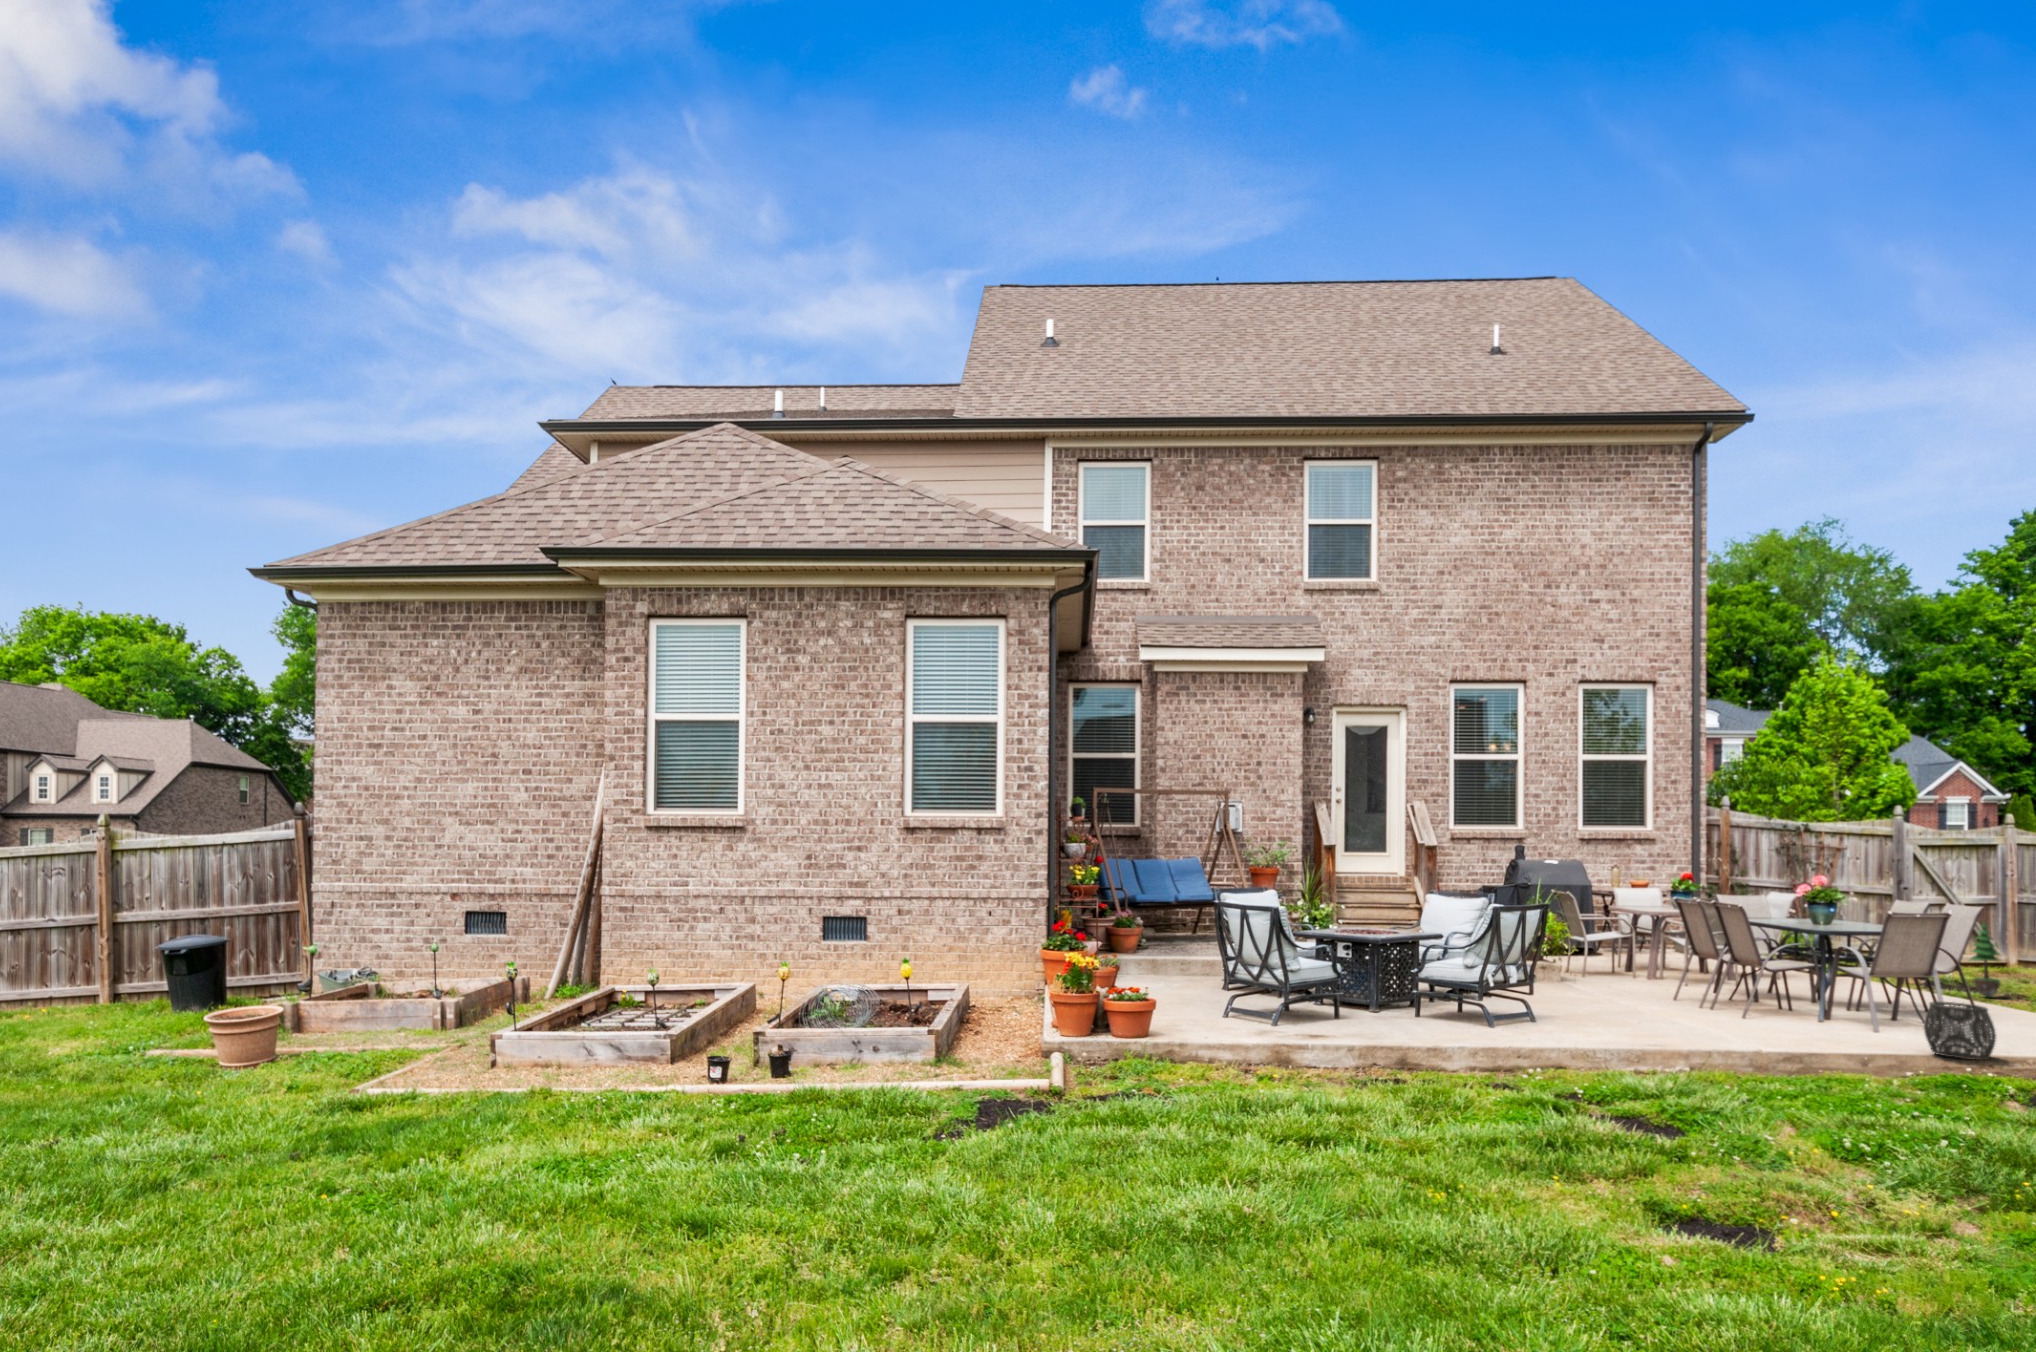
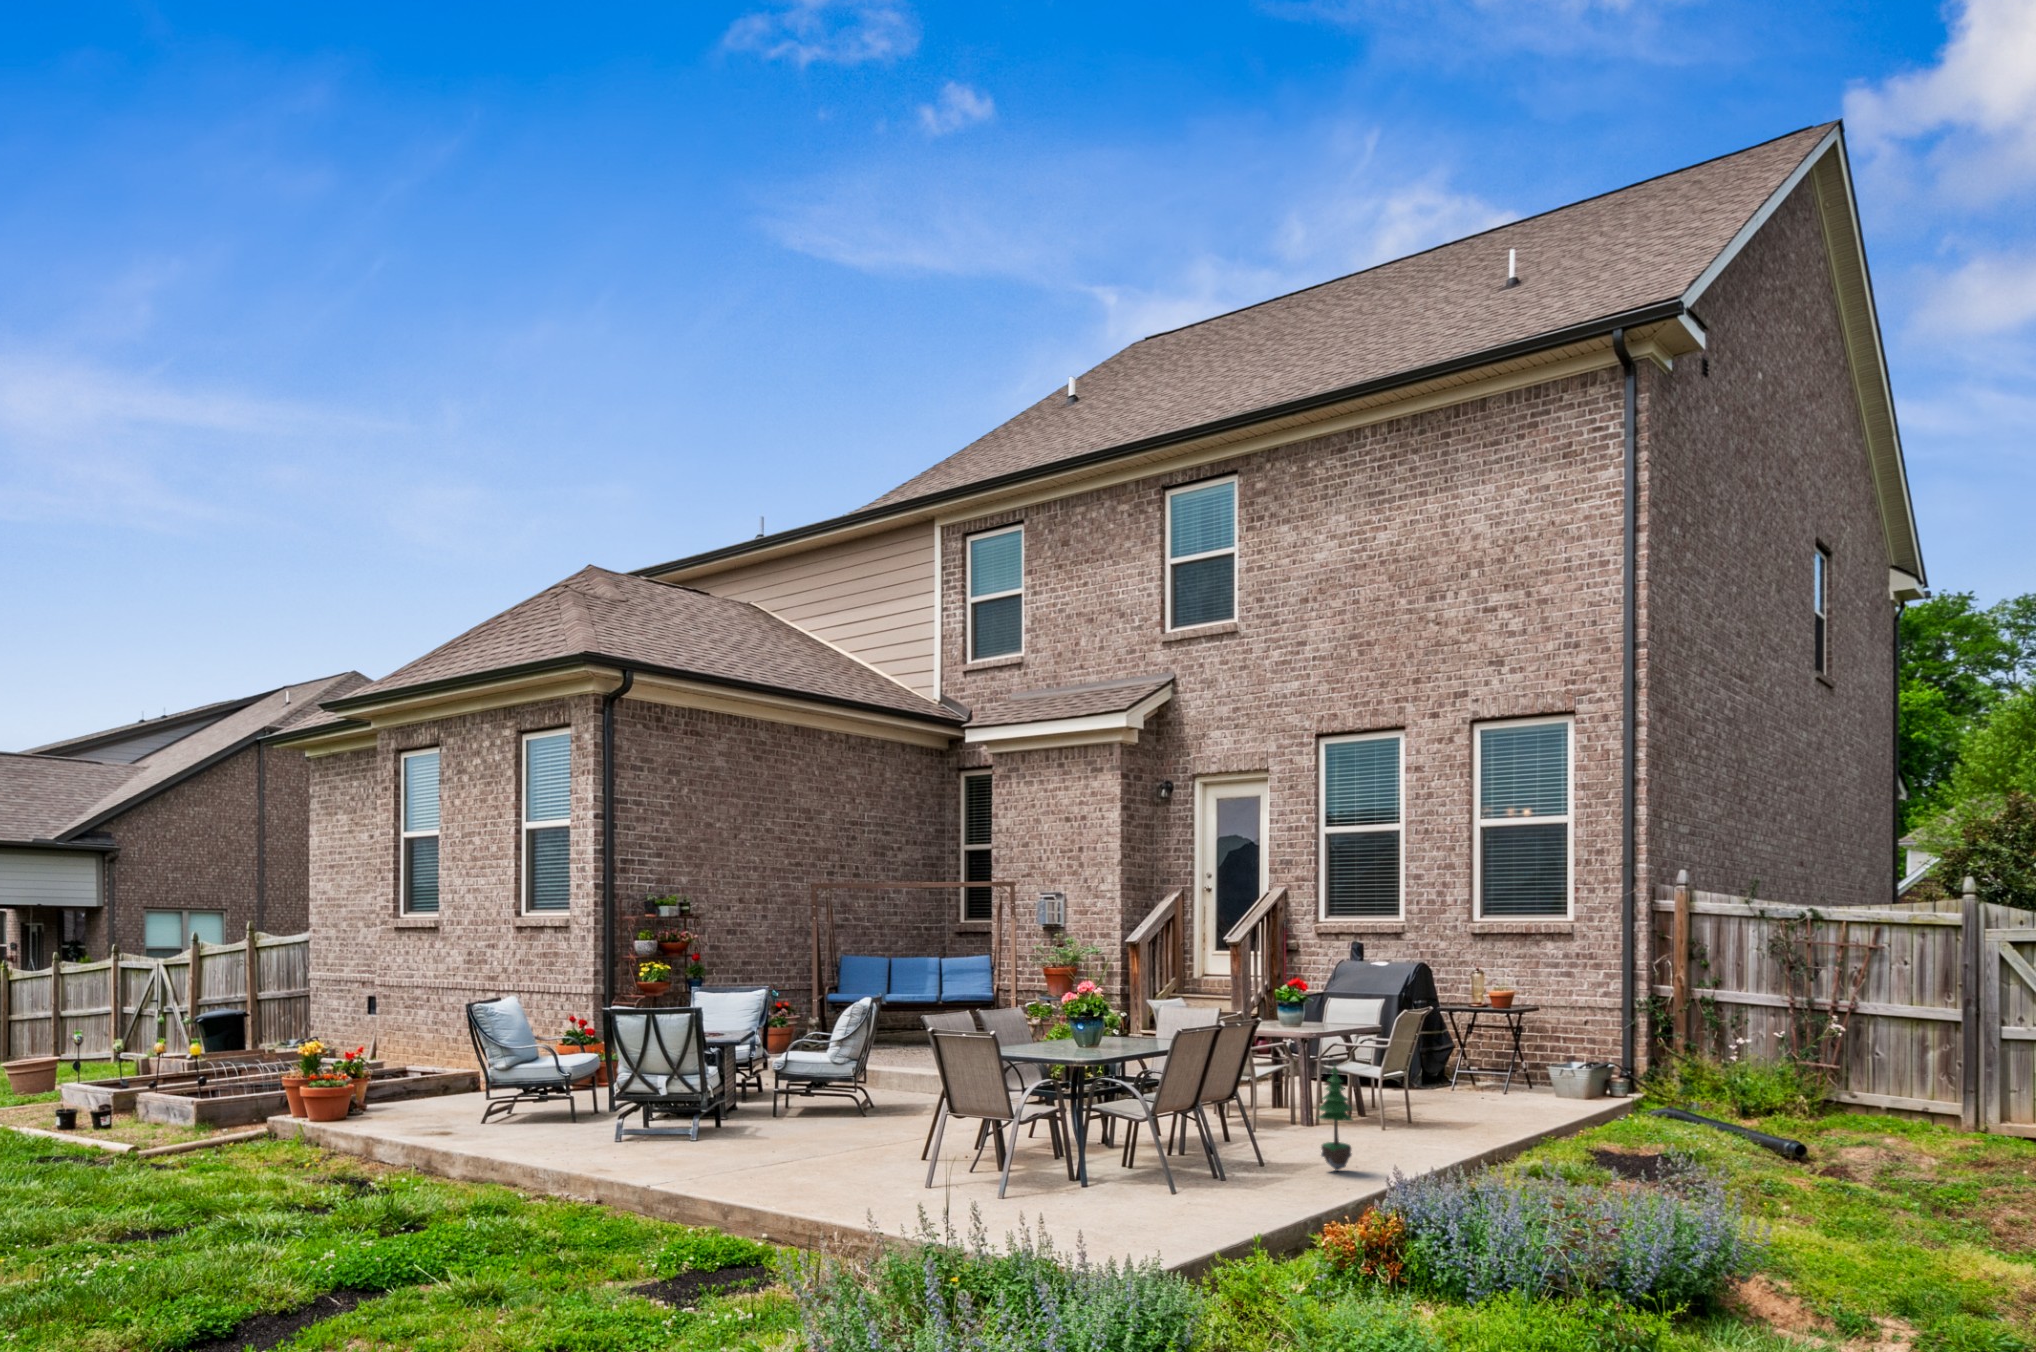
woven basket: present [1924,1002,1996,1060] -> none [759,1133,825,1200]

